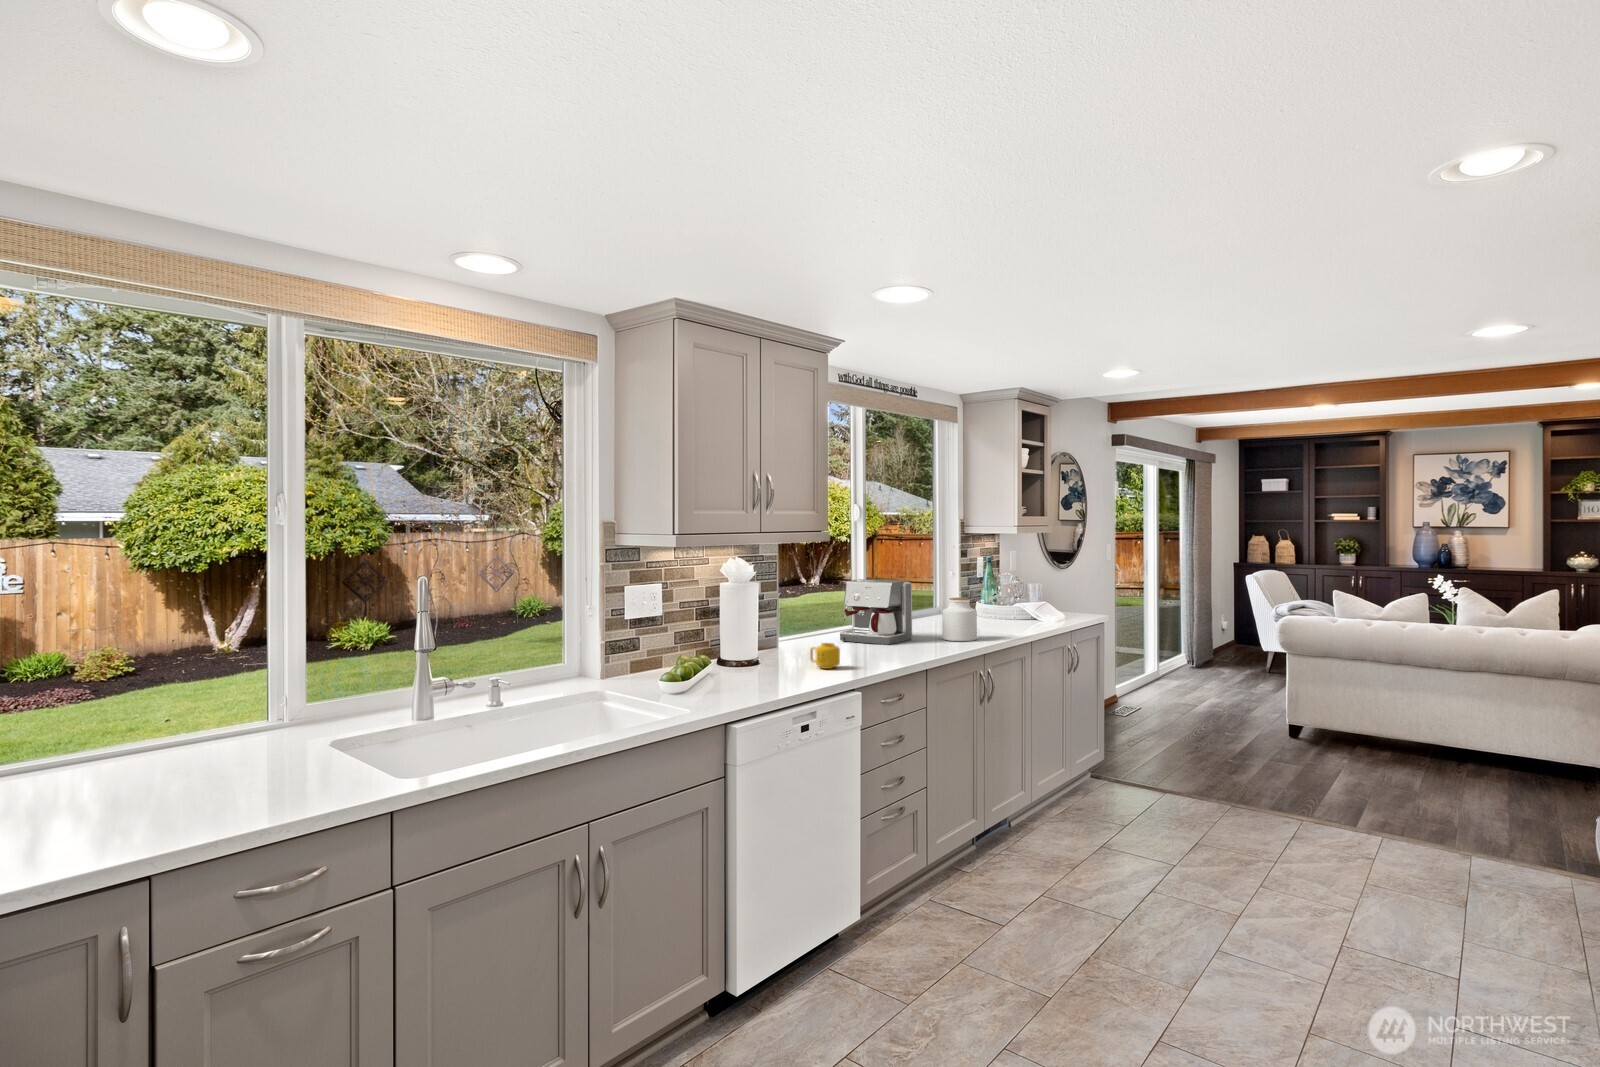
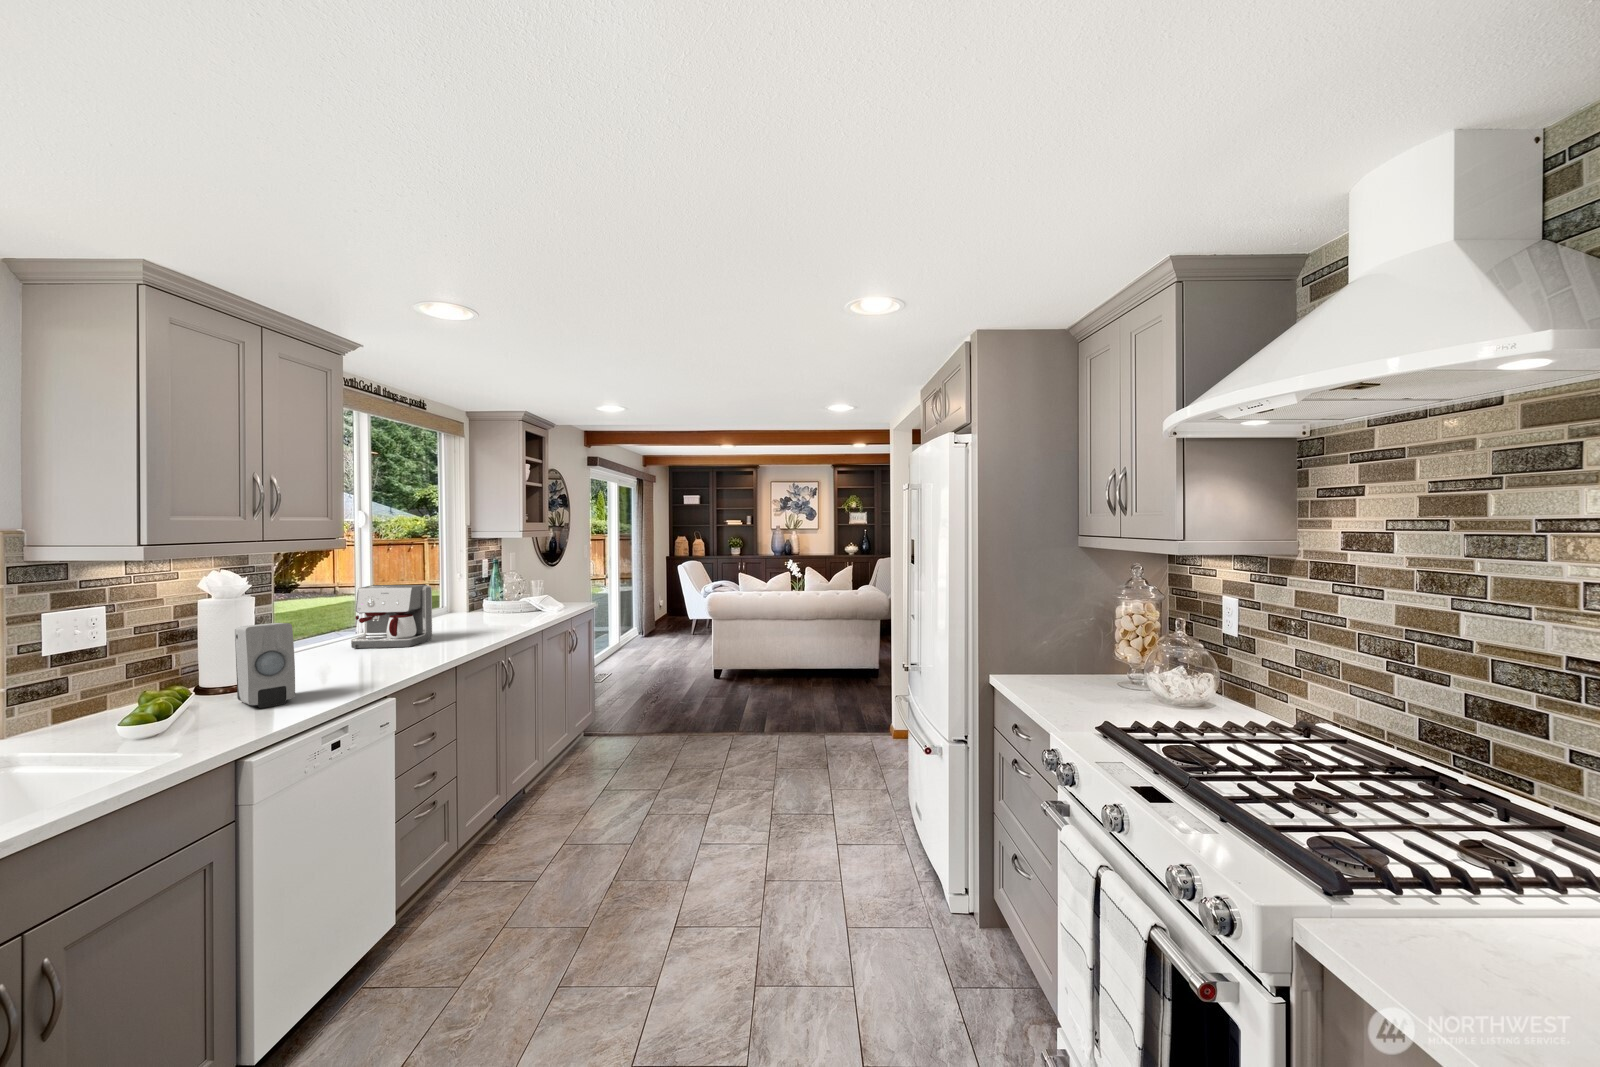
jar: present [942,598,977,641] -> none [464,597,497,637]
soap dispenser: none [740,607,780,682] -> present [235,623,295,708]
mug: present [810,643,840,669] -> none [327,654,365,681]

